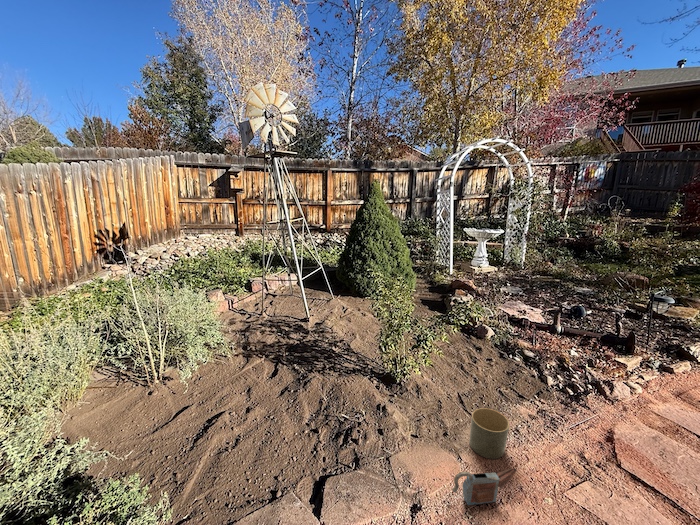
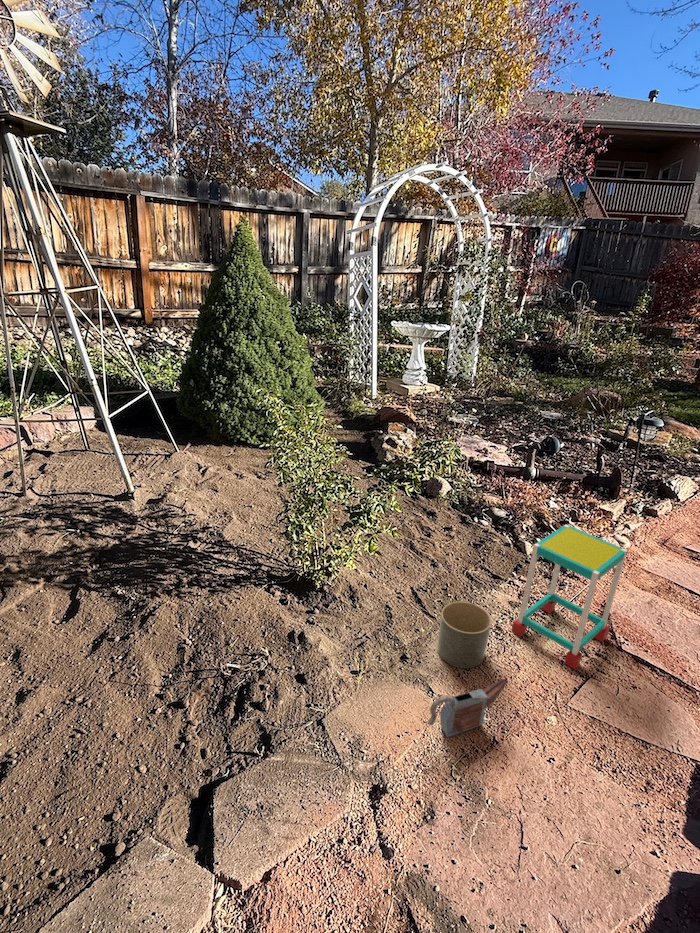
side table: none [529,362,623,475] -> present [512,525,627,669]

